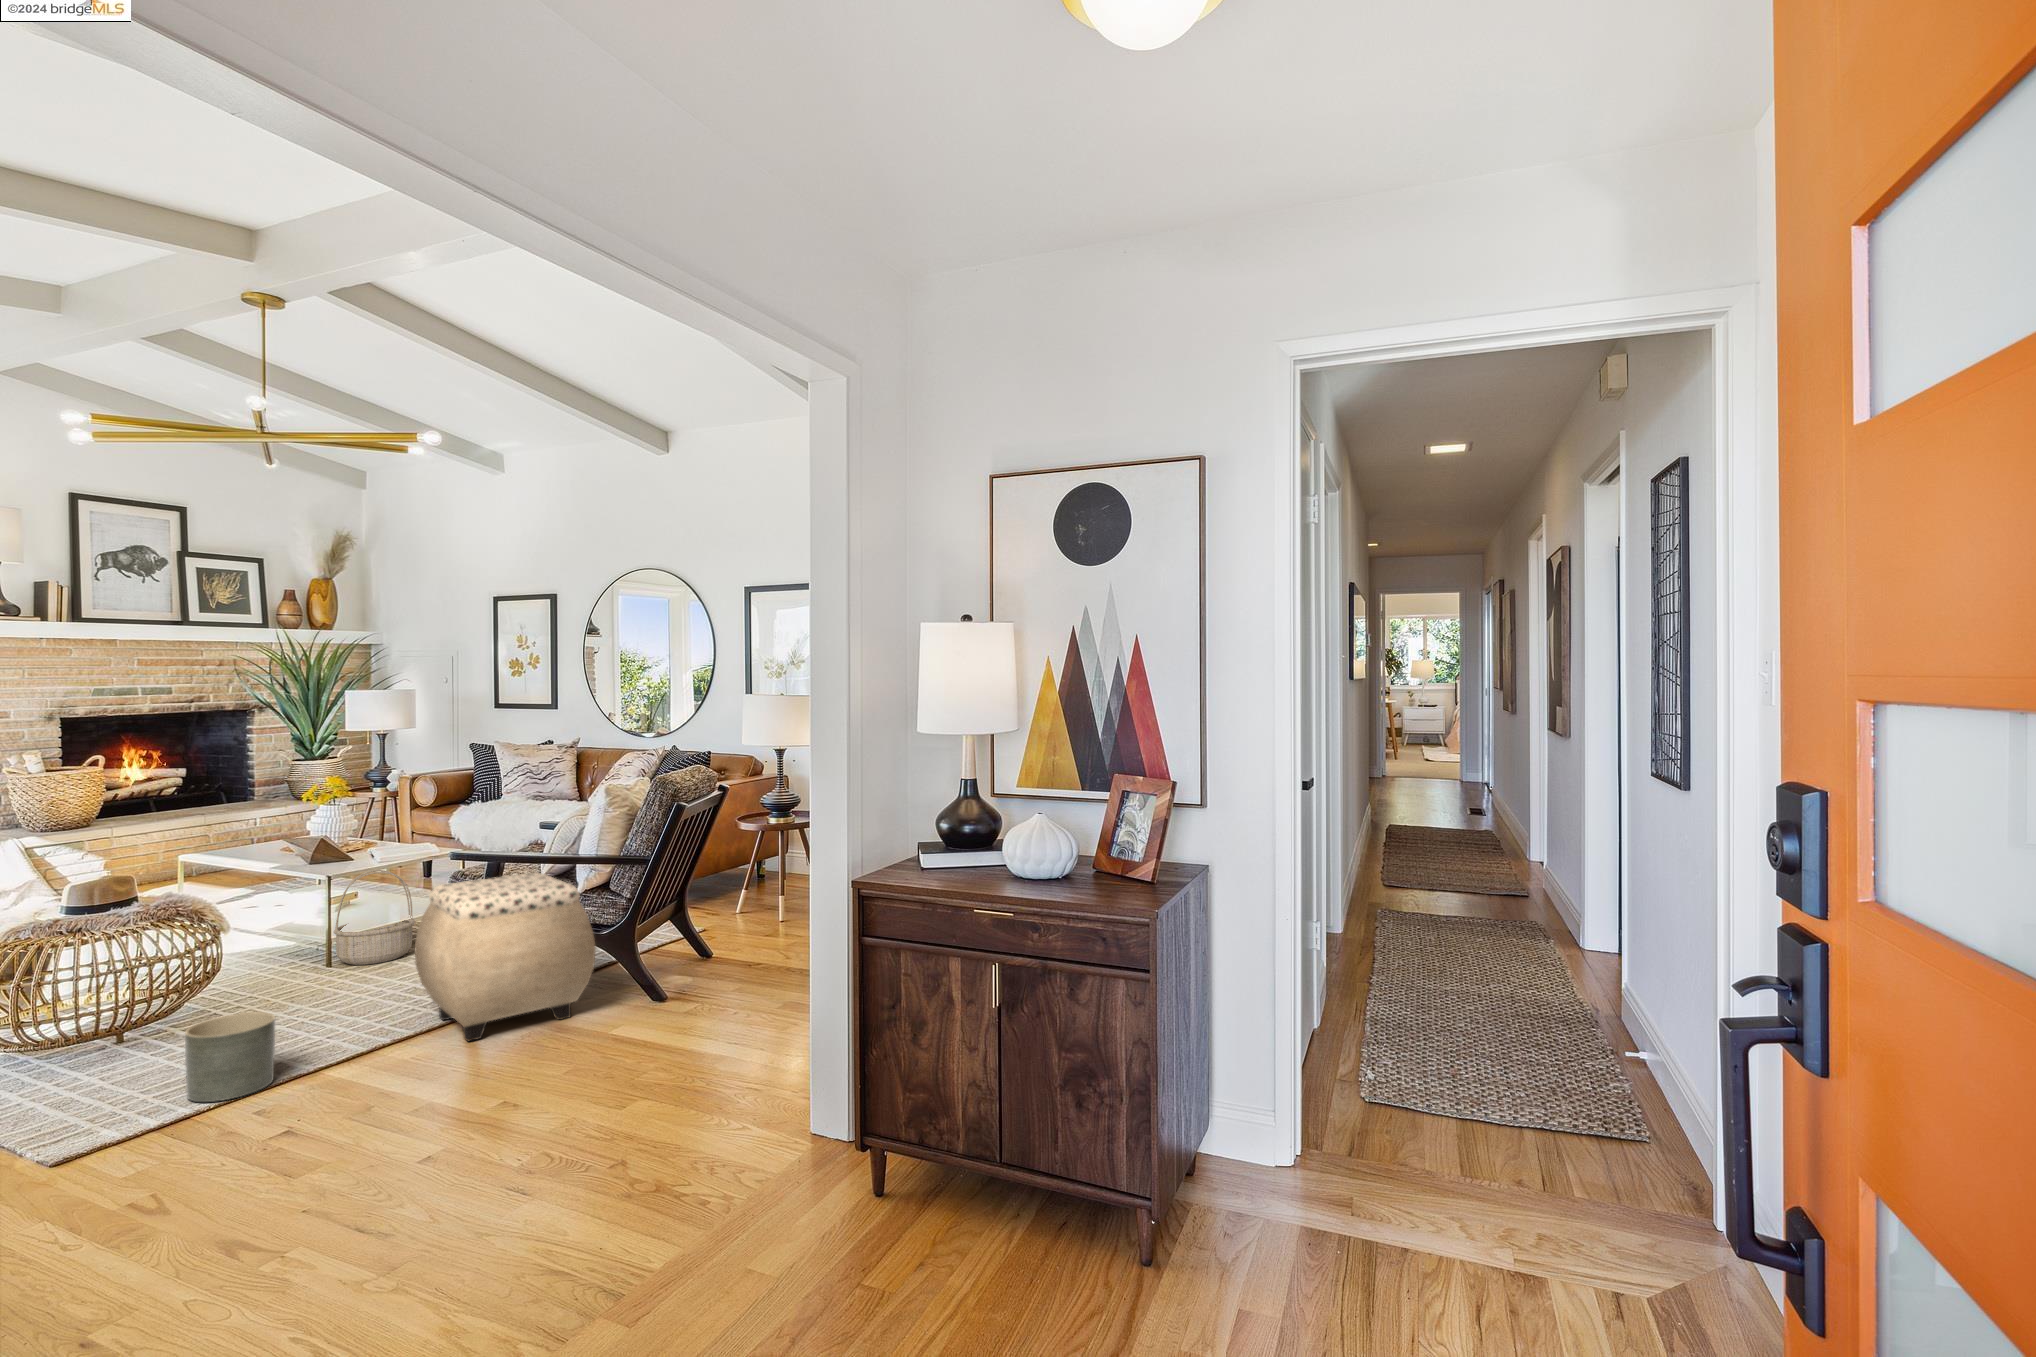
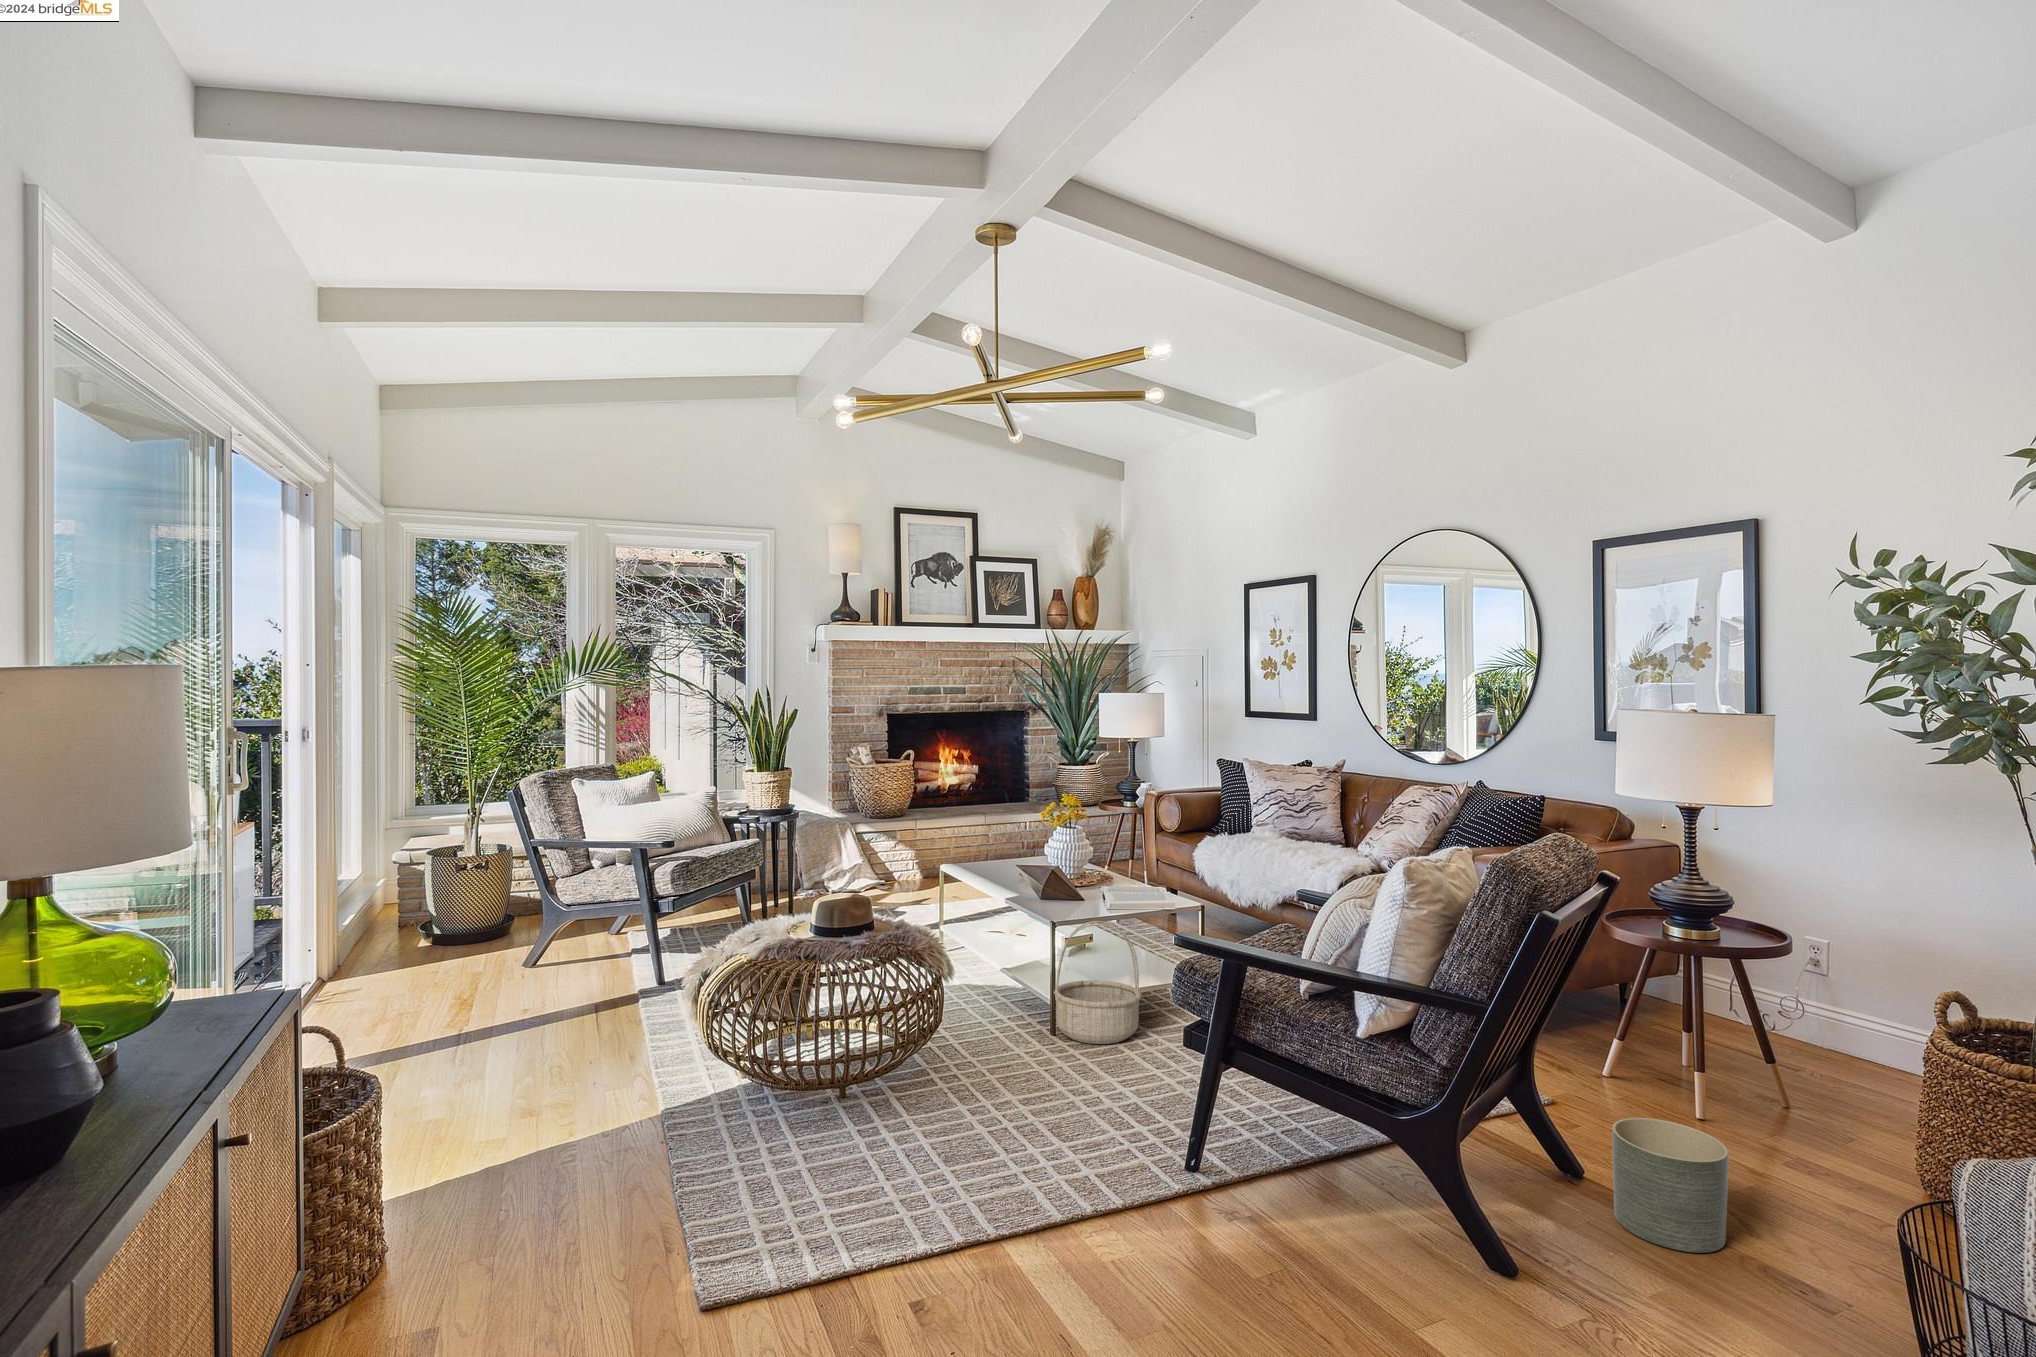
ottoman: present [415,873,596,1041] -> none [1123,985,1393,1271]
planter: present [185,1012,275,1102] -> present [1612,1118,1728,1253]

